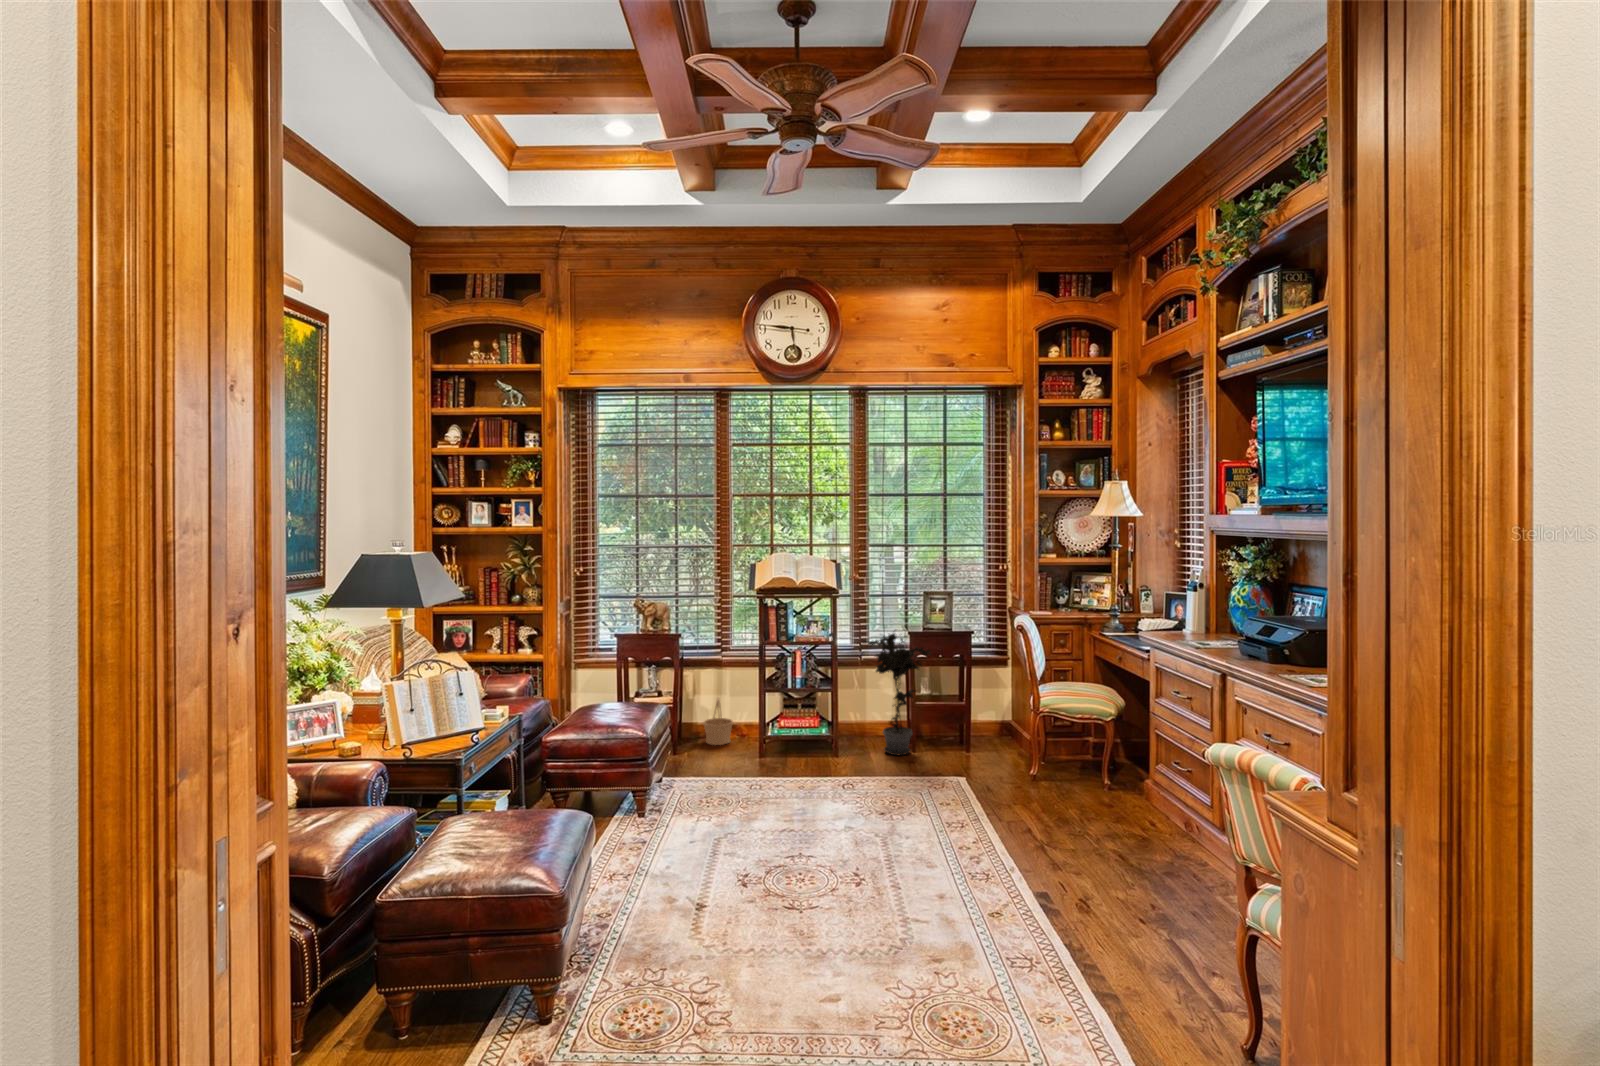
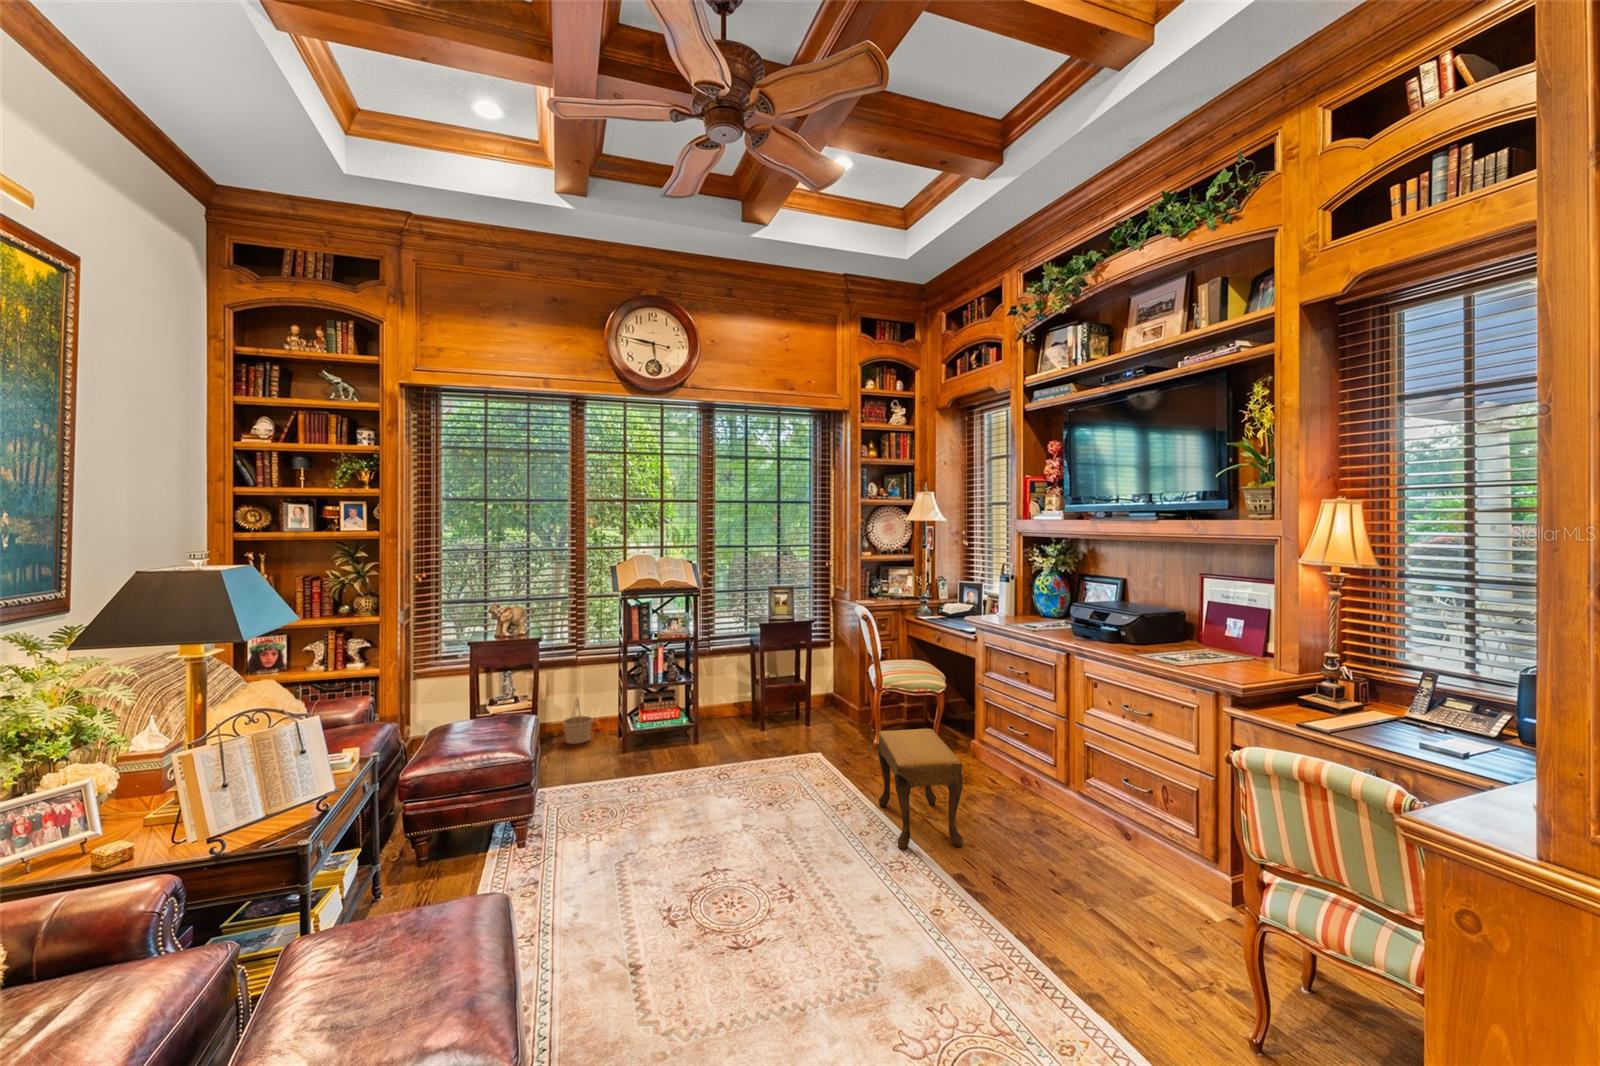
potted plant: present [861,634,932,755] -> none [717,622,786,735]
footstool: none [998,754,1078,887] -> present [878,729,963,850]

